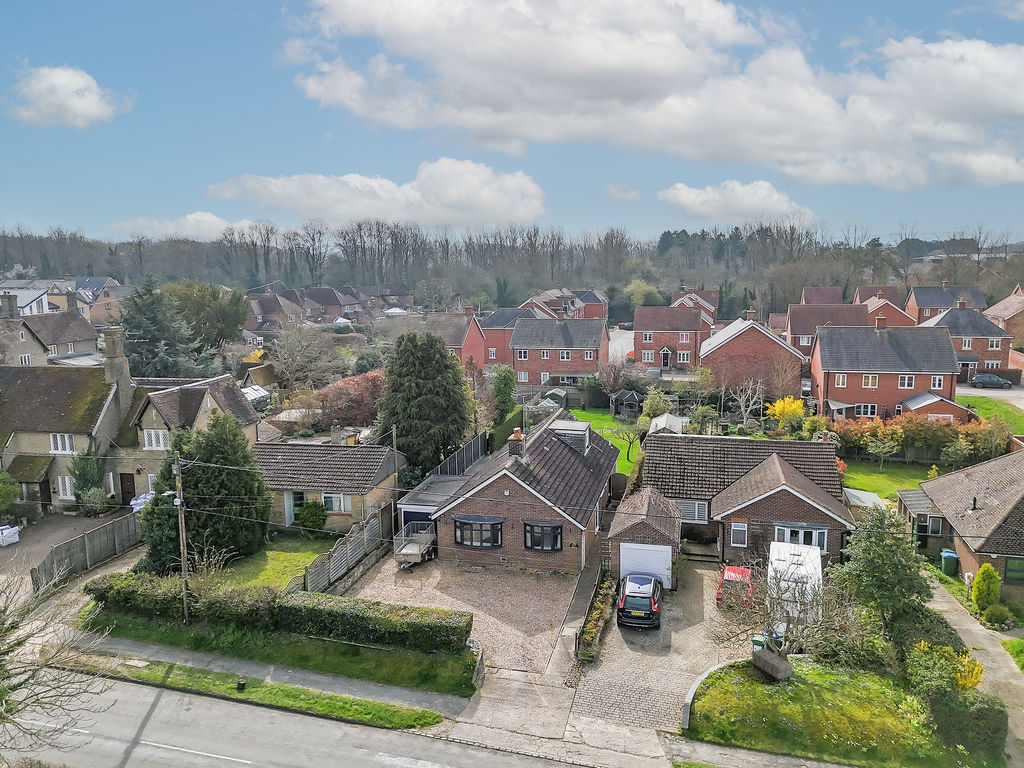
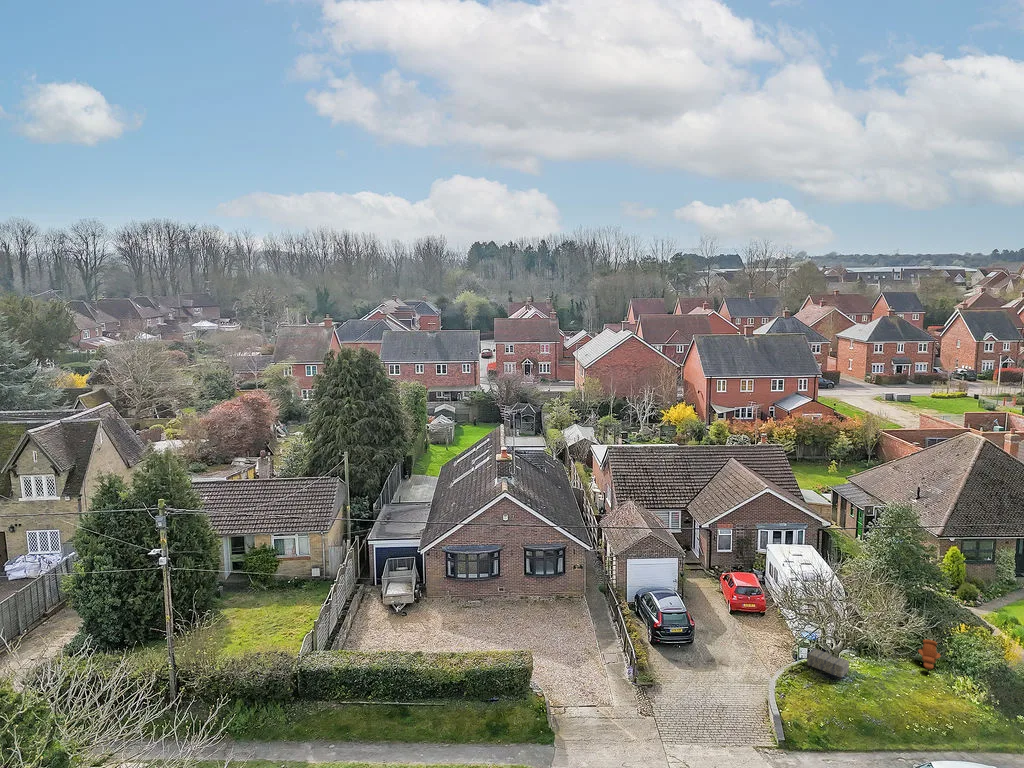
lounge chair: none [880,655,906,692] -> present [918,639,940,673]

